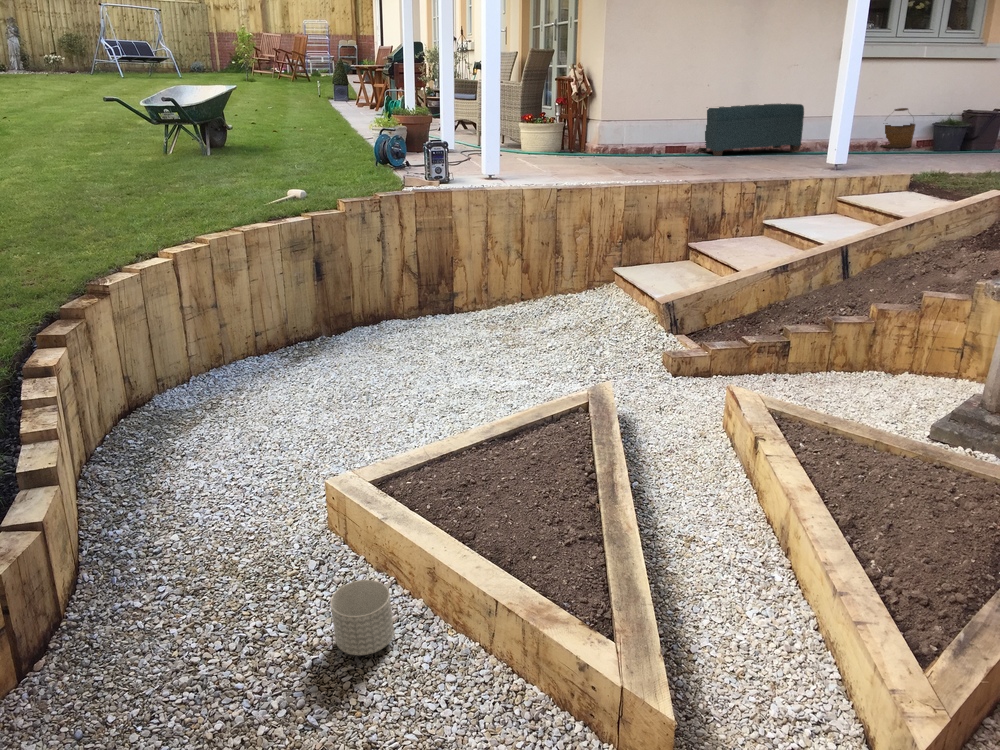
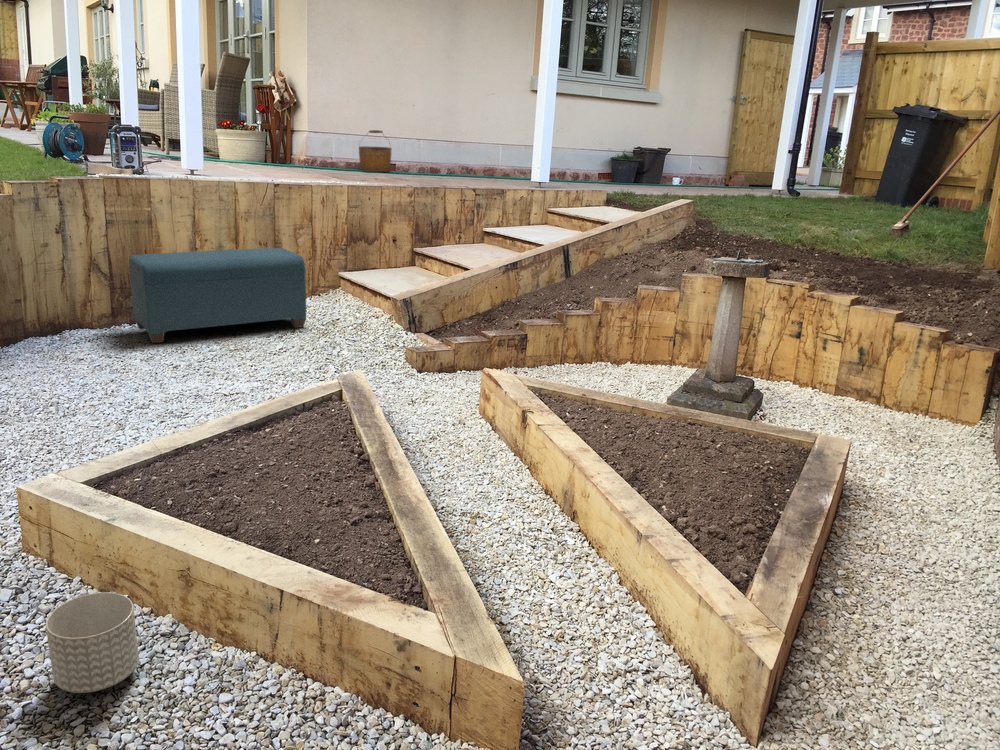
bench: present [698,103,804,156] -> present [129,248,306,343]
bucket: present [880,108,915,148] -> present [359,130,392,172]

